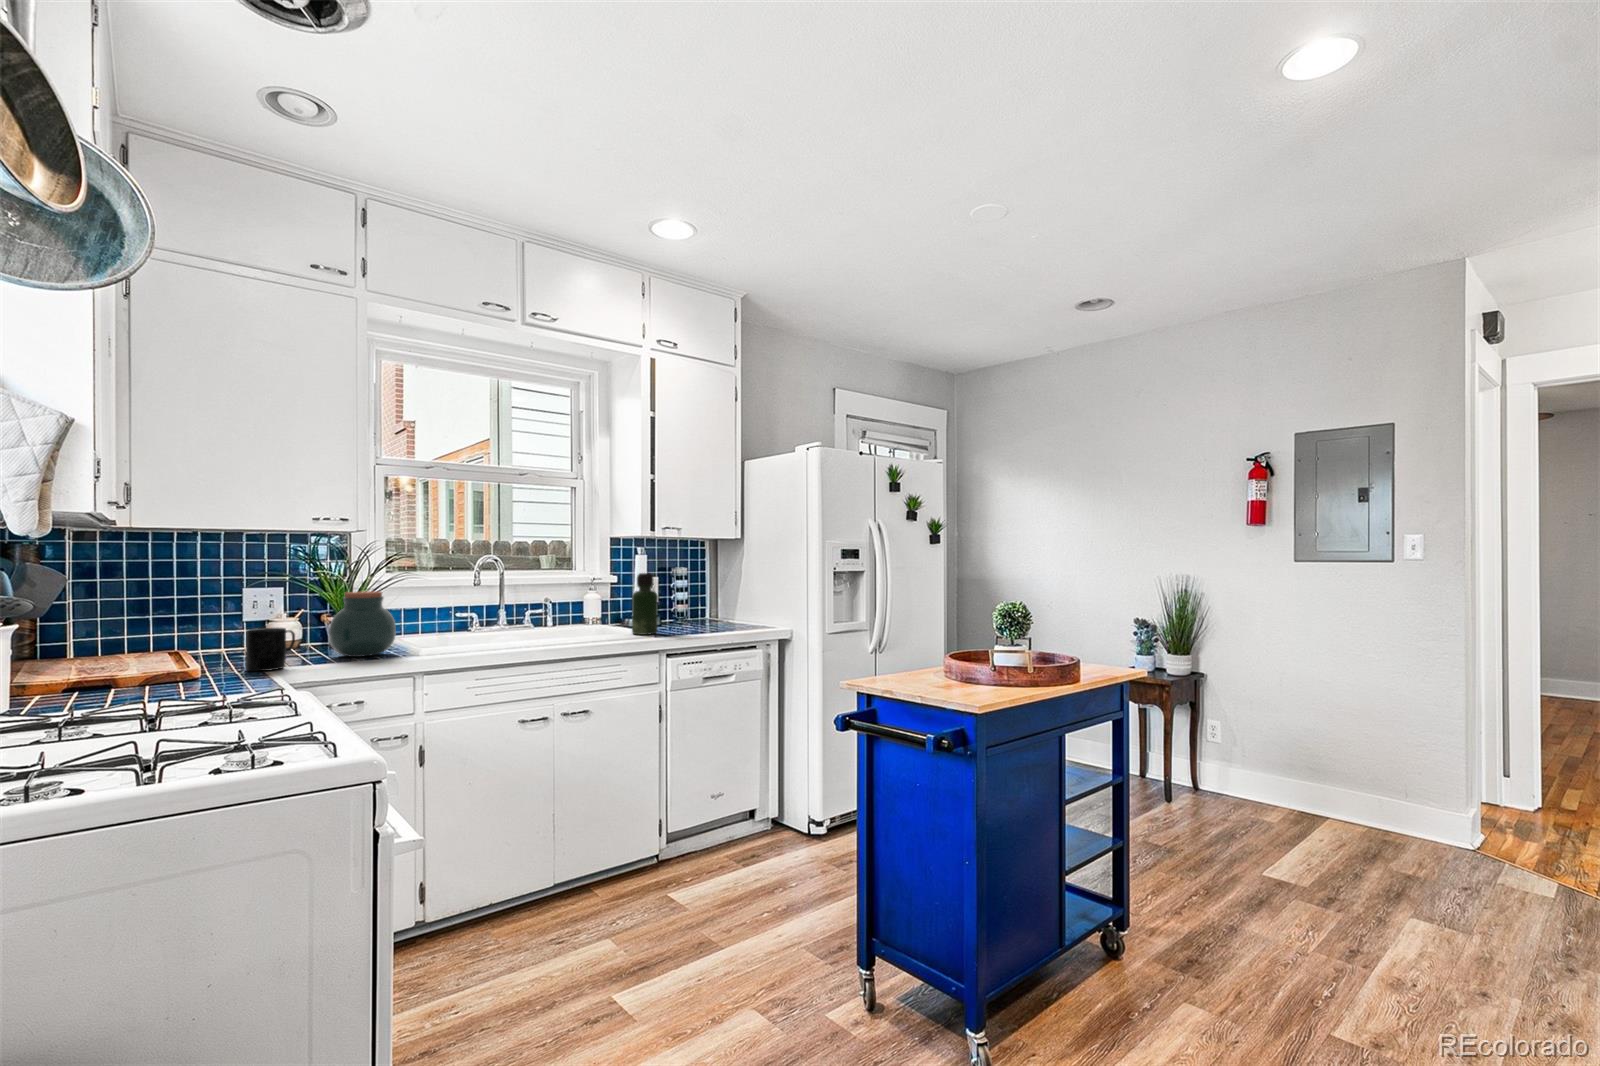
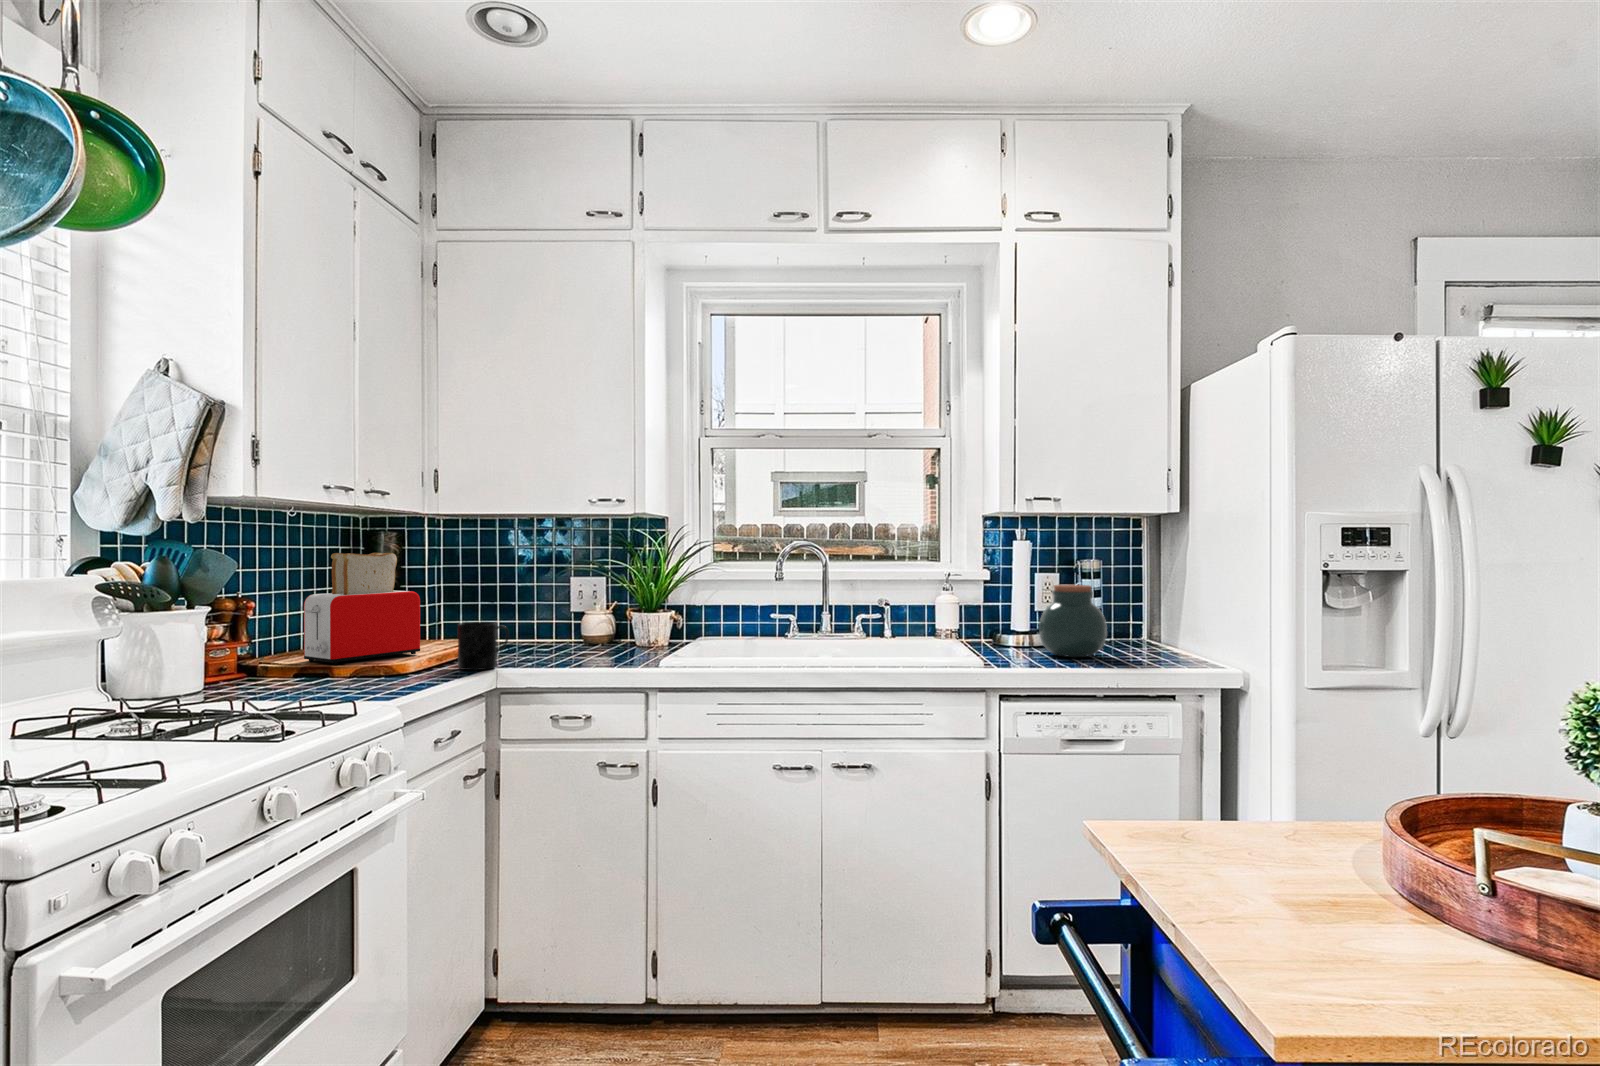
toaster: none [17,568,150,683] -> present [304,553,420,664]
bottle: present [632,573,658,635] -> none [962,568,1002,663]
jar: present [329,591,396,657] -> present [1039,585,1107,657]

